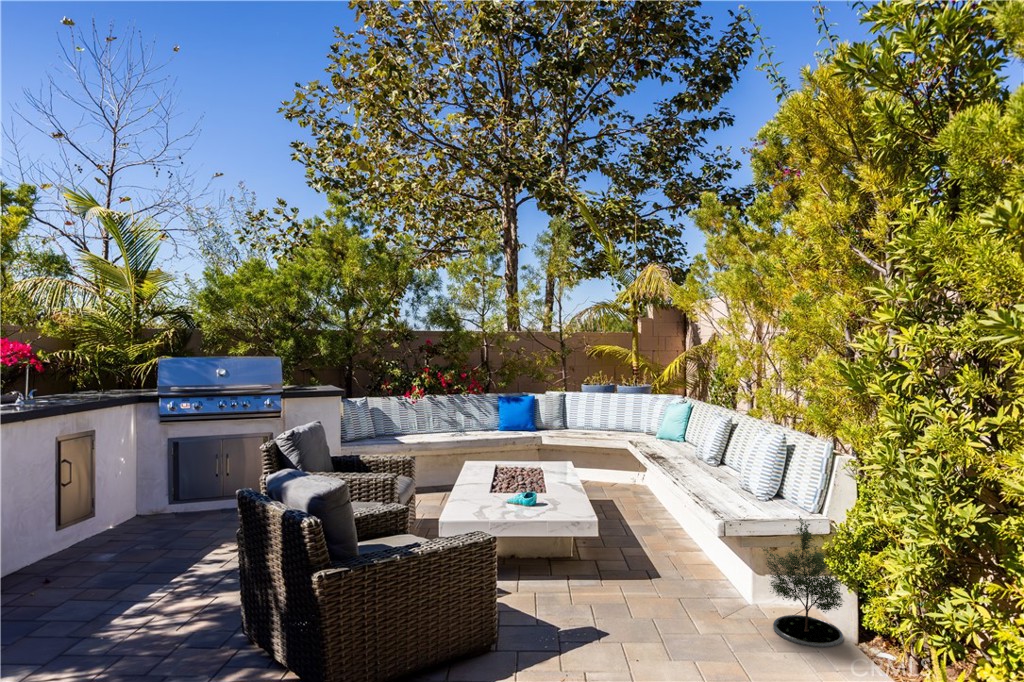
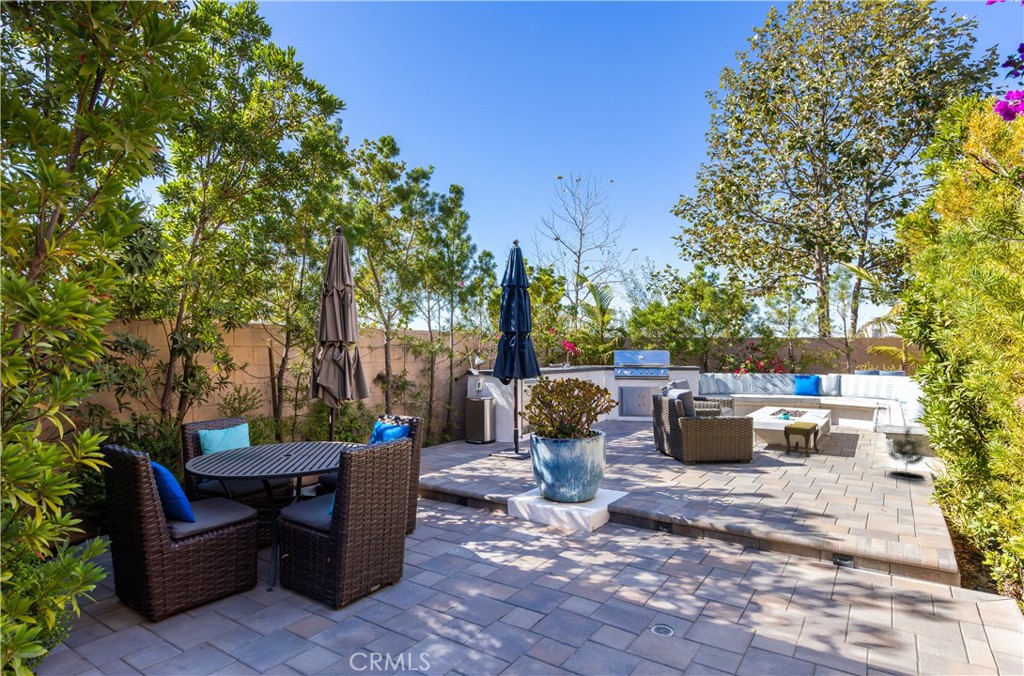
footstool: none [553,511,604,600] -> present [784,422,819,458]

